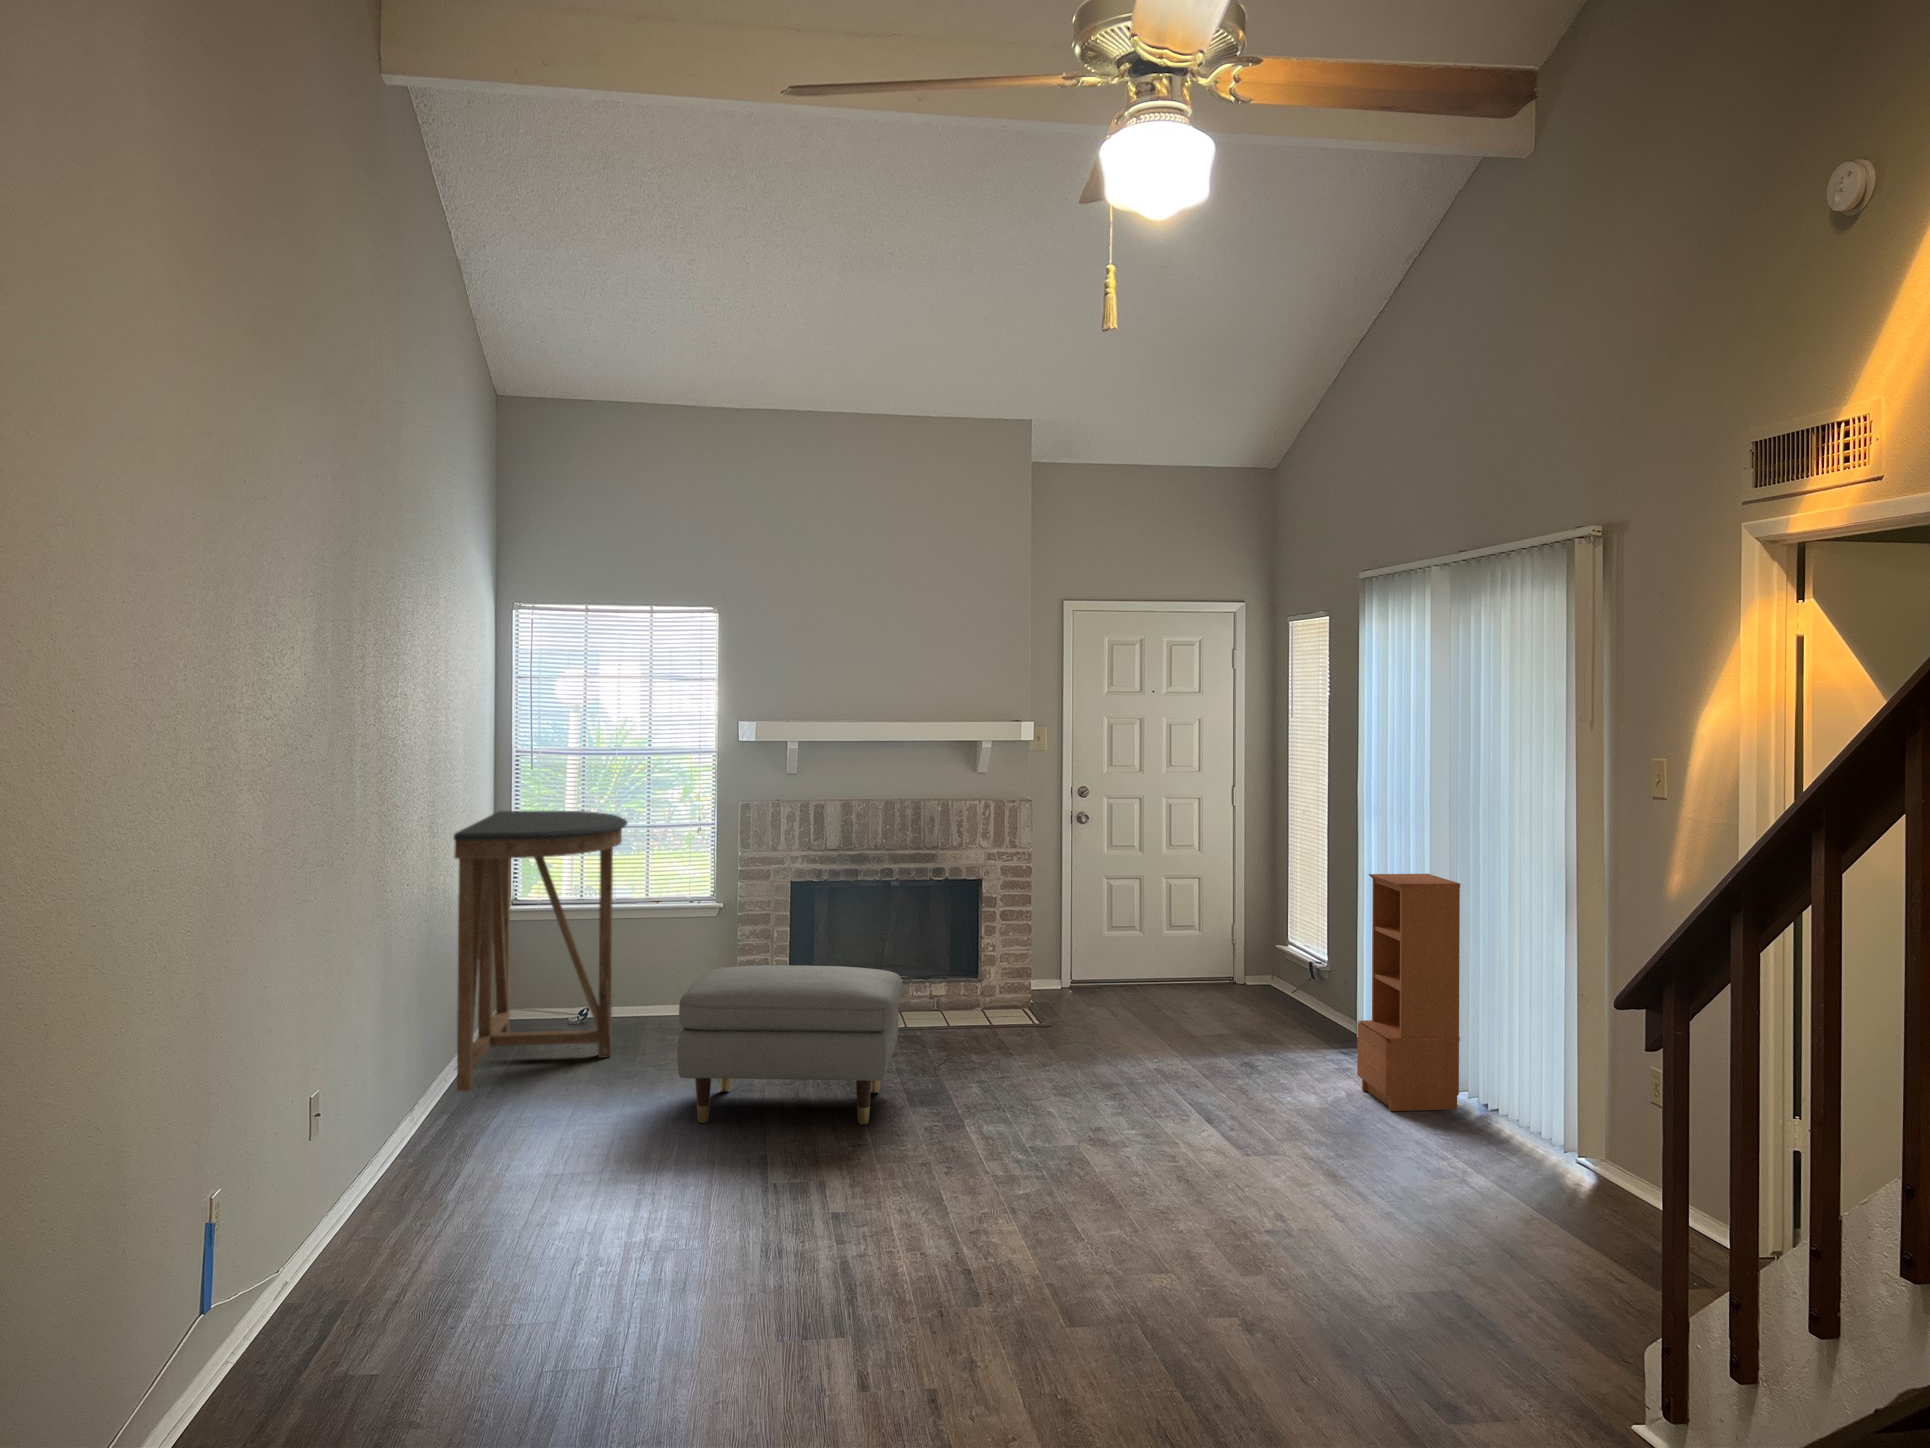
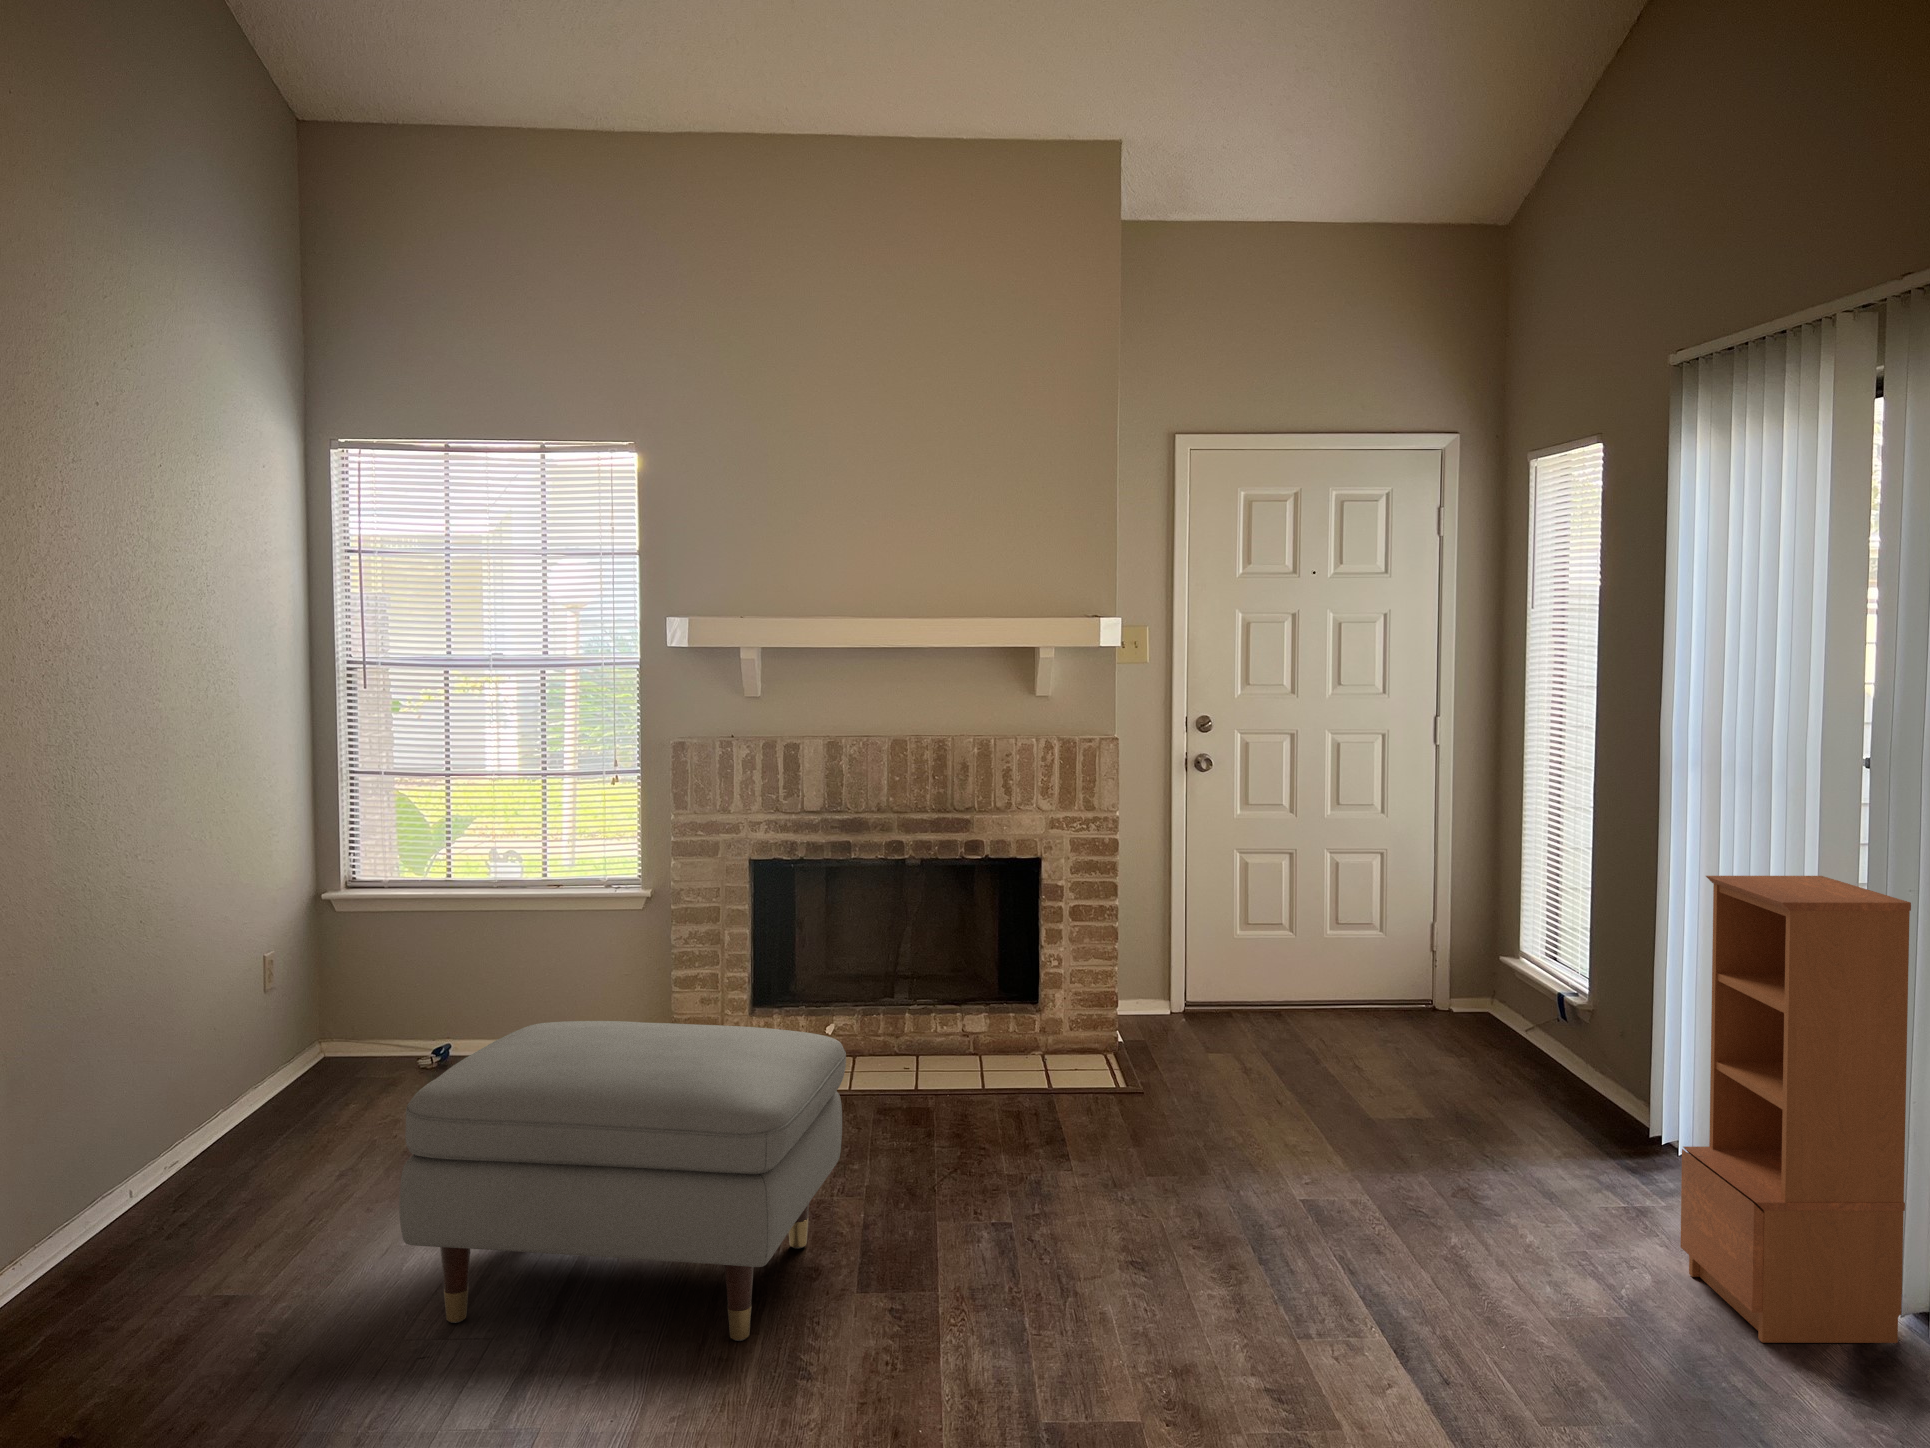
console table: present [454,811,627,1091] -> none [94,751,461,1216]

